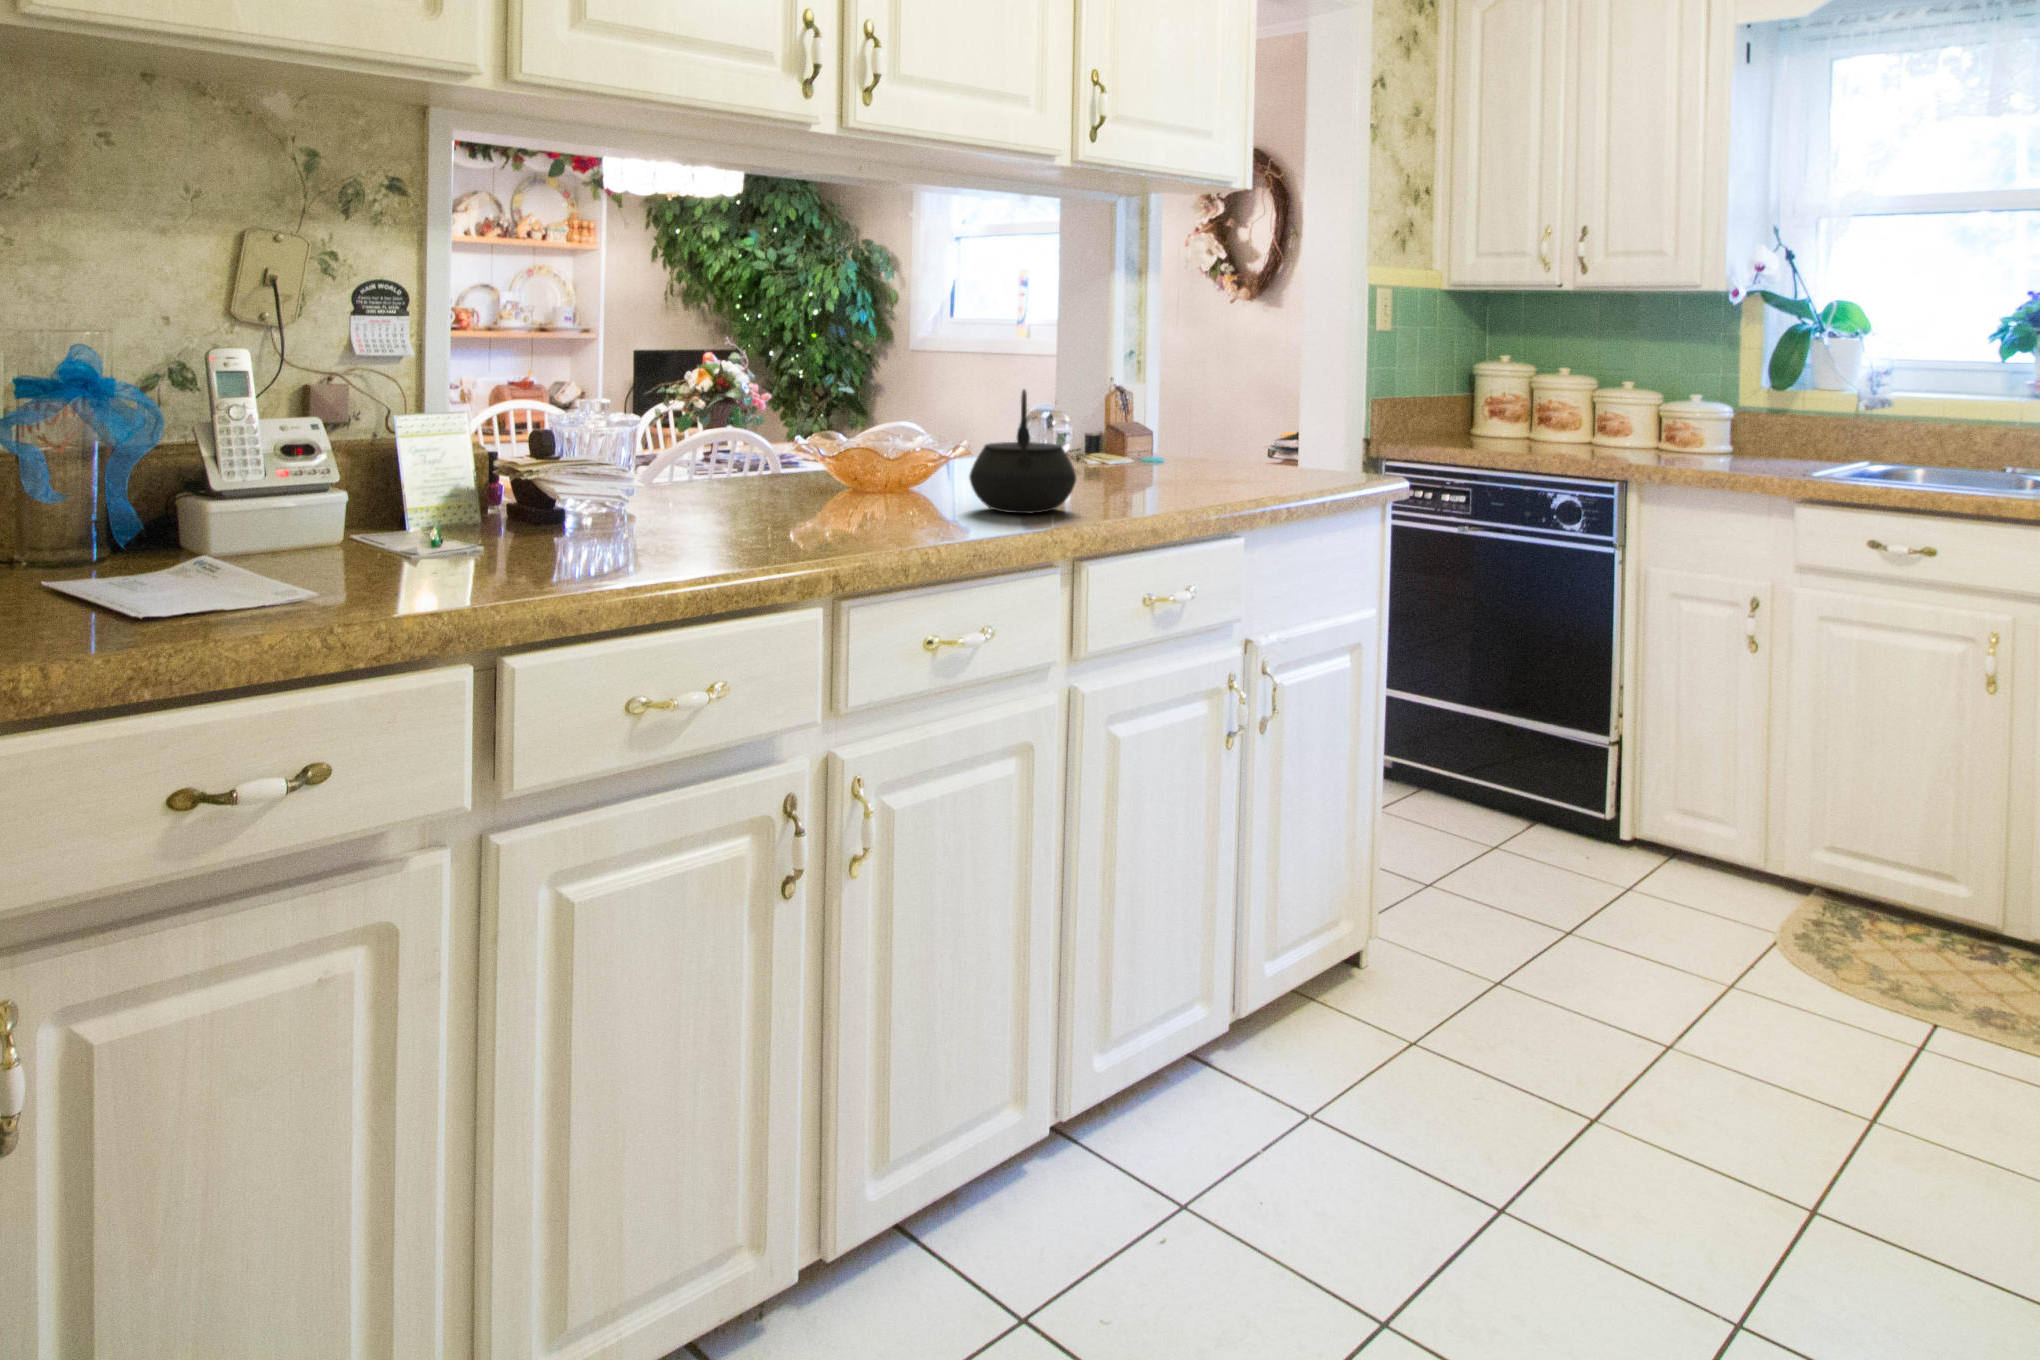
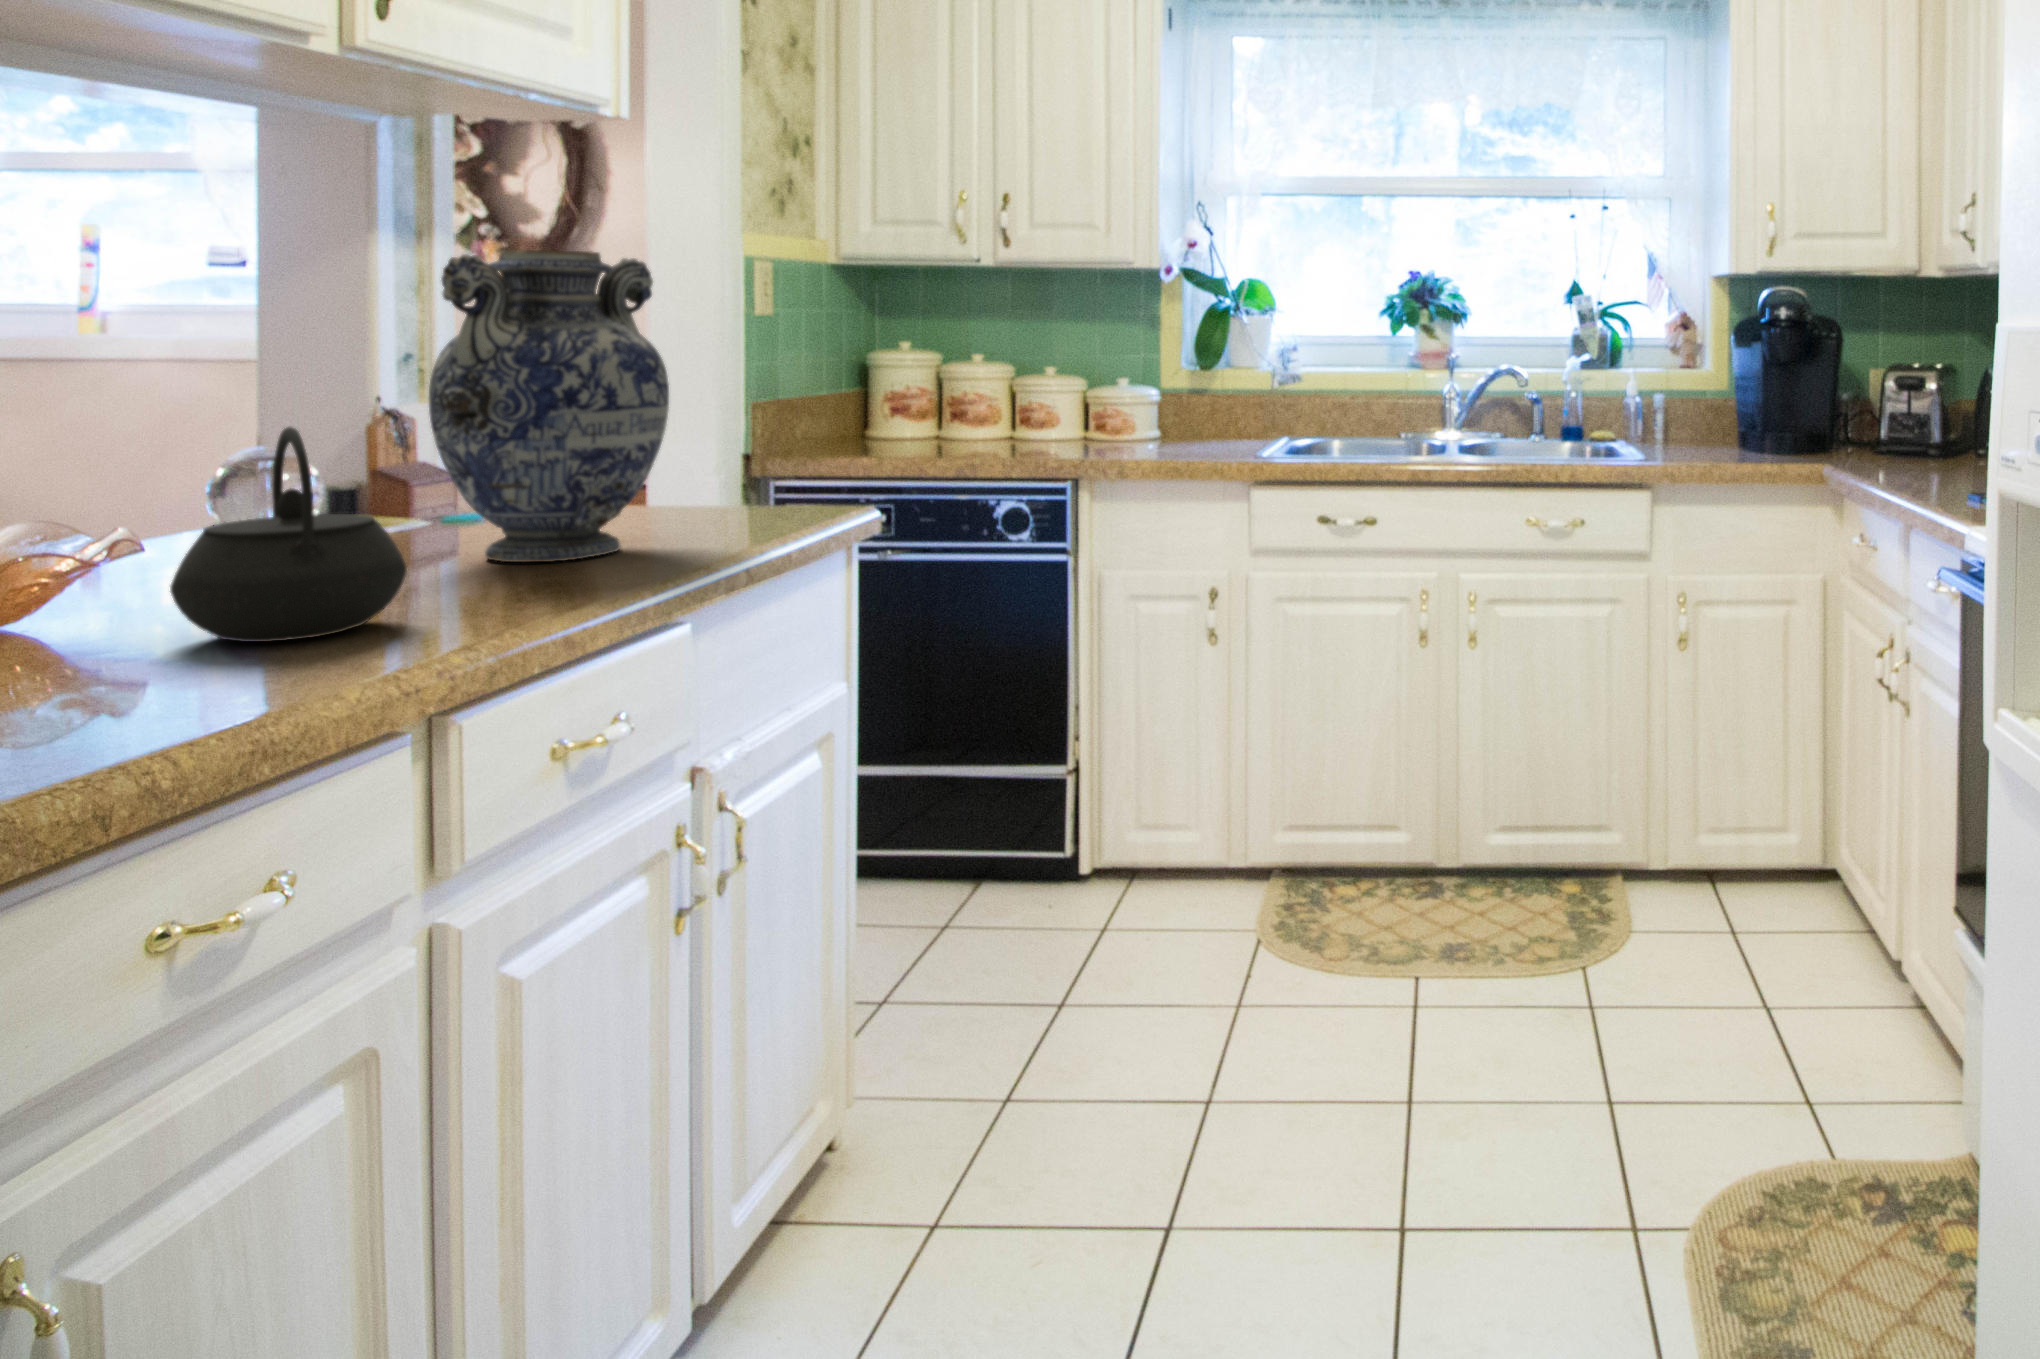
vase: none [1116,283,1250,491] -> present [429,250,669,562]

